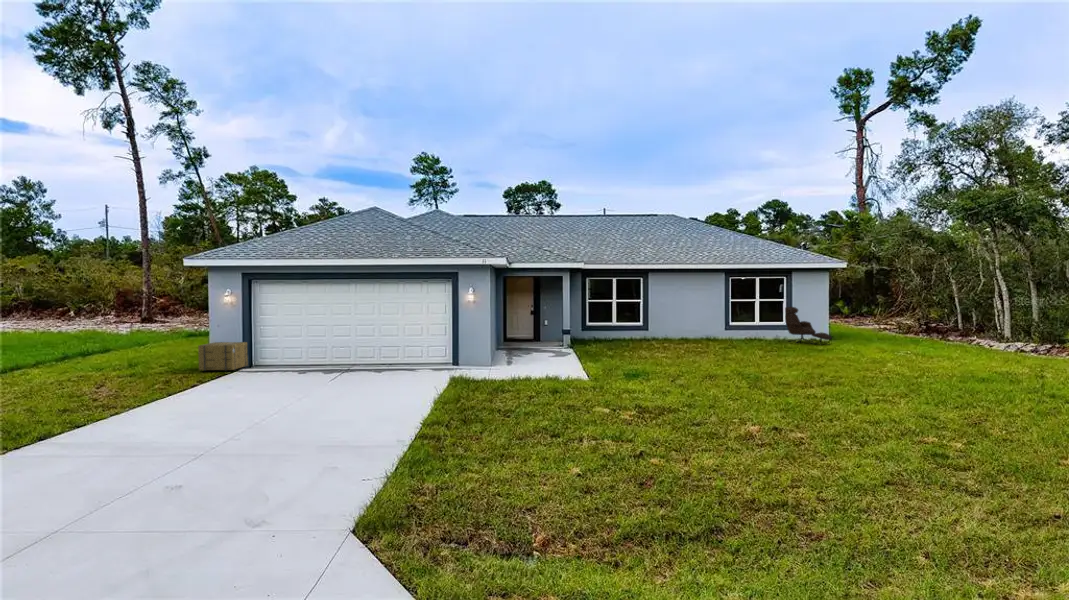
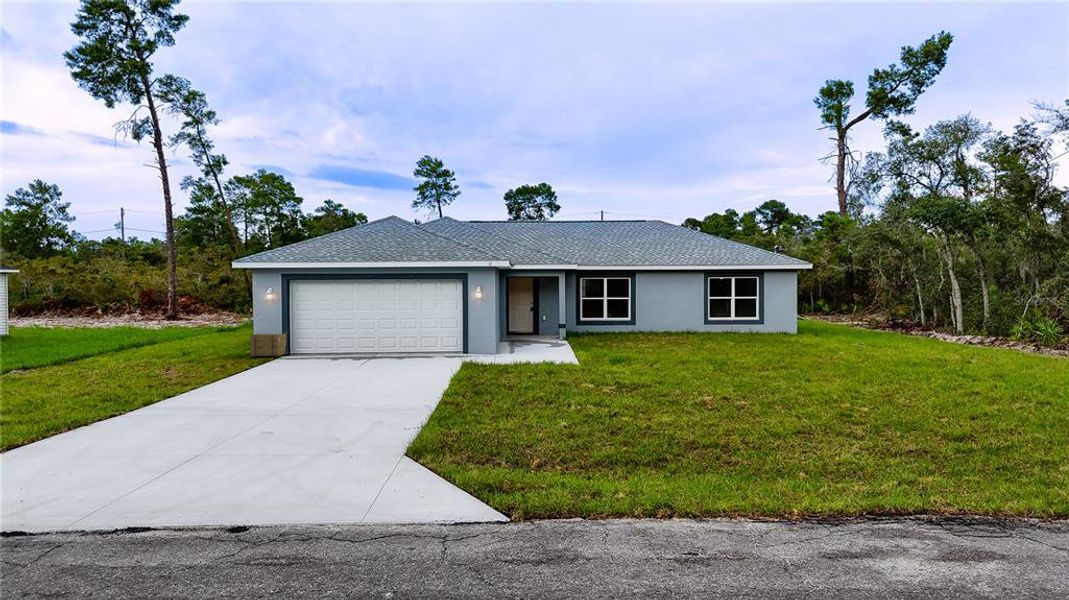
lounge chair: present [785,307,832,345] -> none [756,304,796,338]

